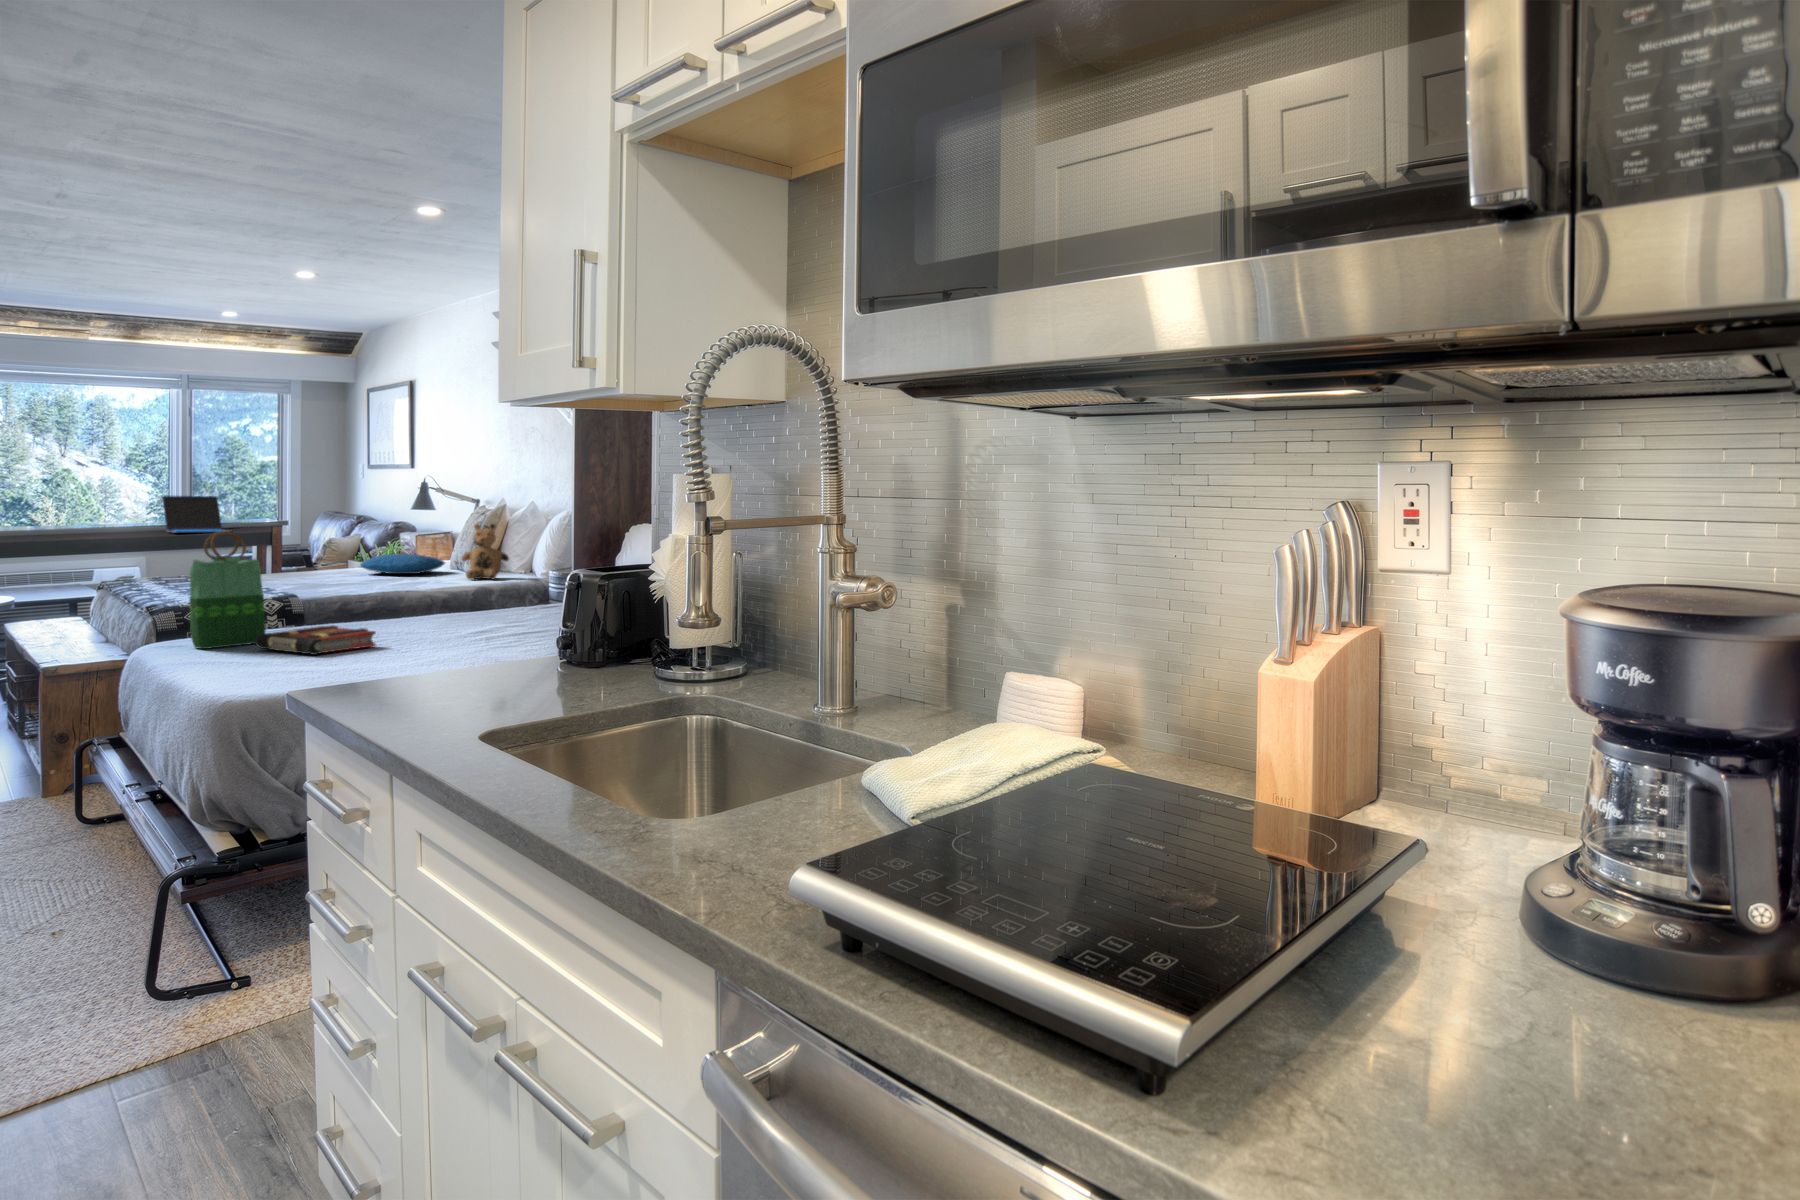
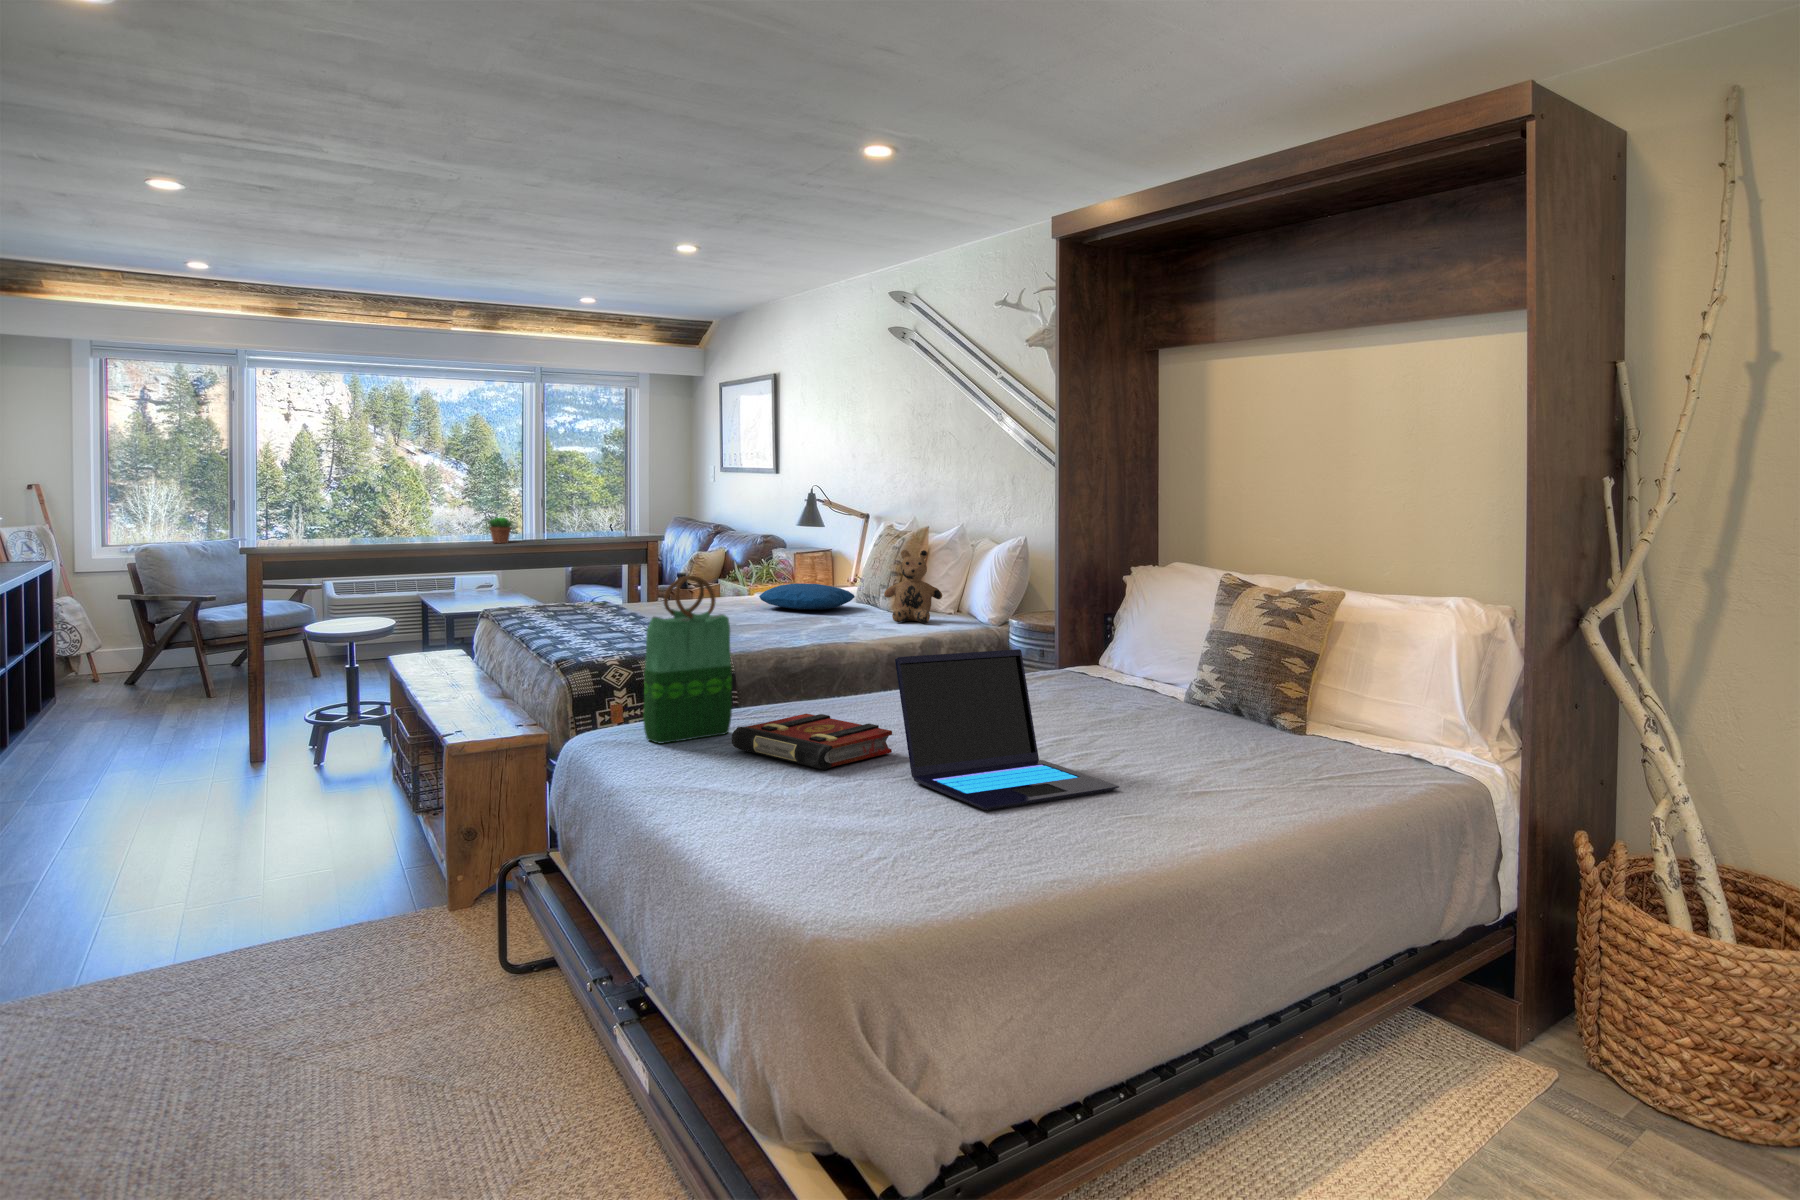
laptop: present [162,496,230,533] -> present [895,649,1120,810]
succulent plant: none [124,508,154,533] -> present [487,517,512,543]

